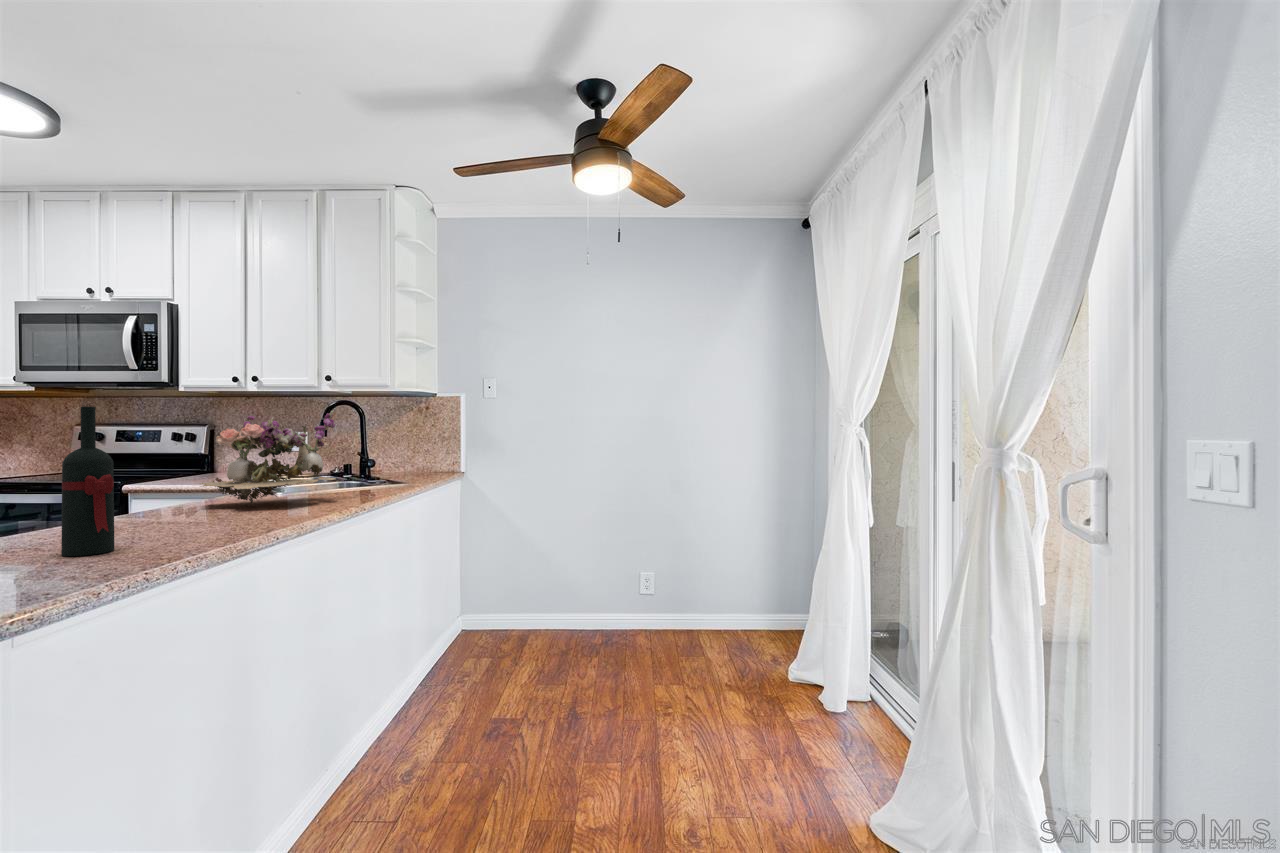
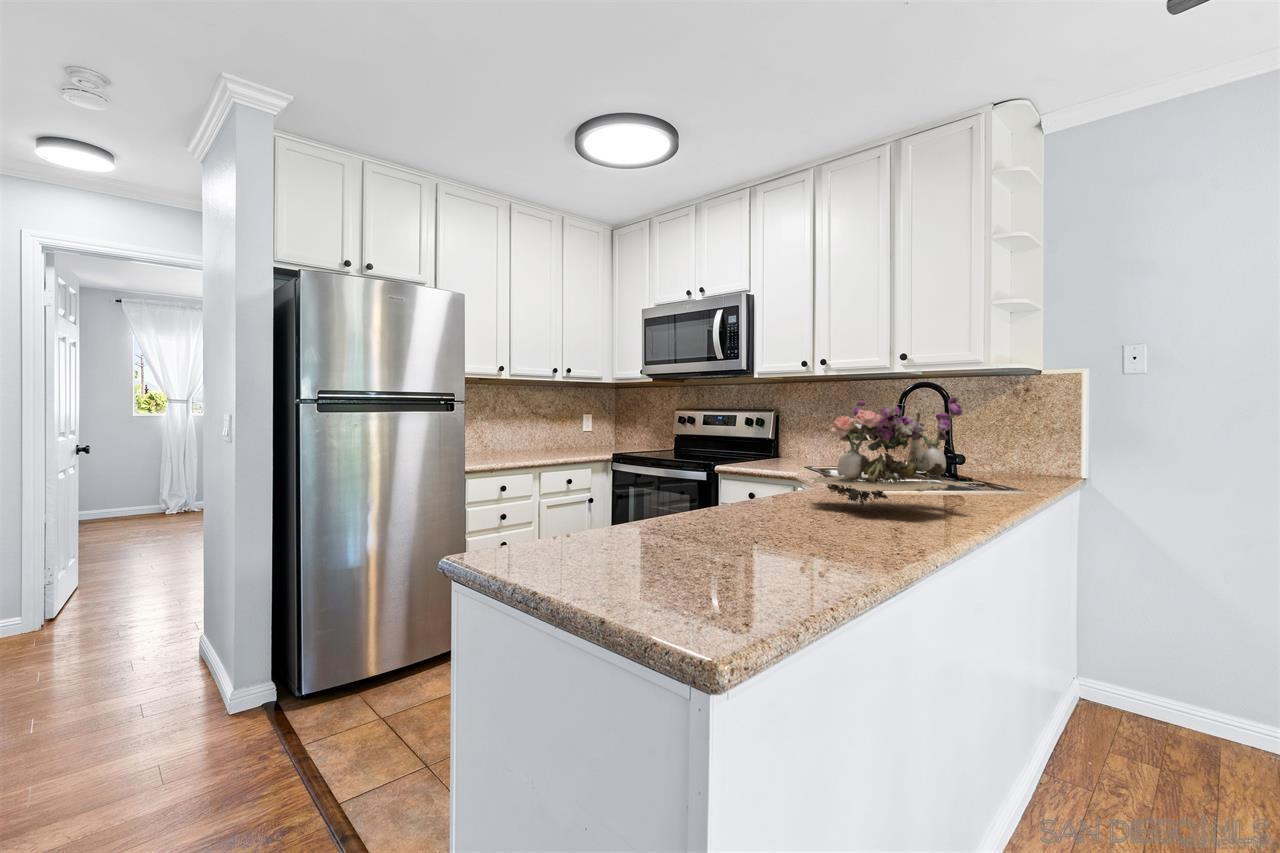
wine bottle: present [61,401,115,556] -> none [731,381,783,576]

